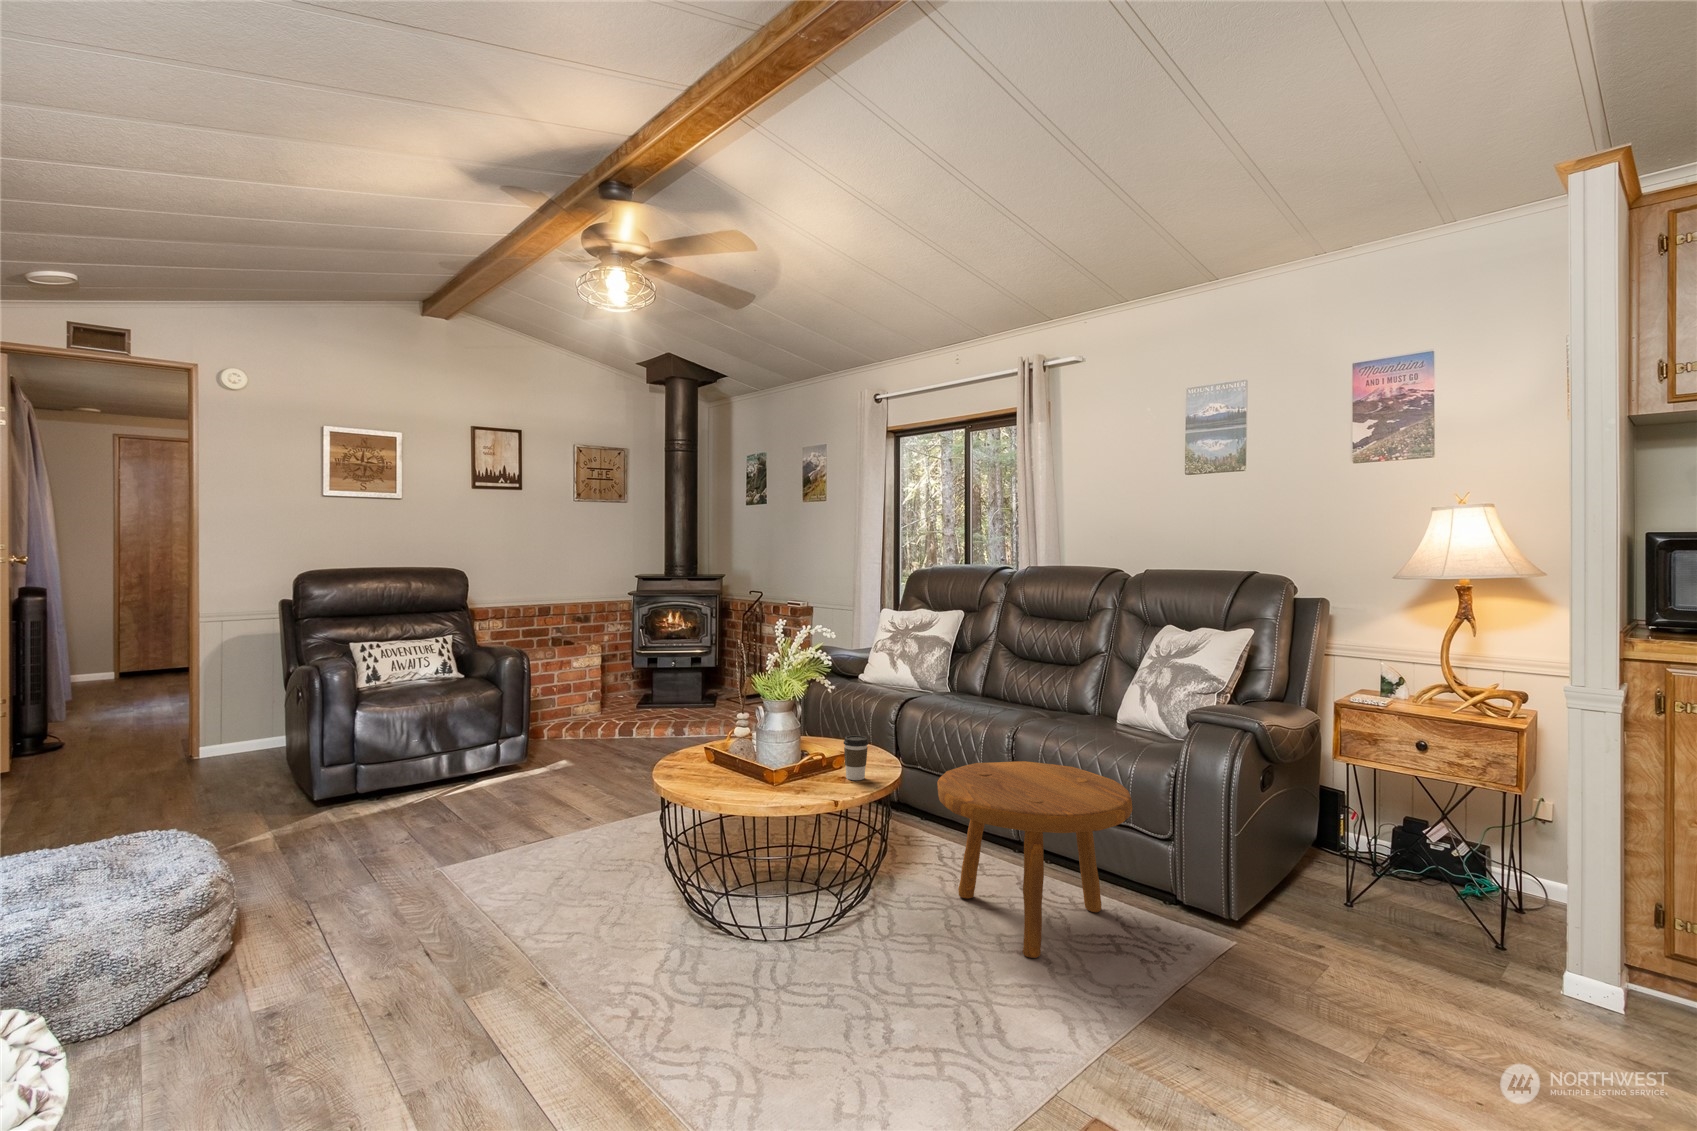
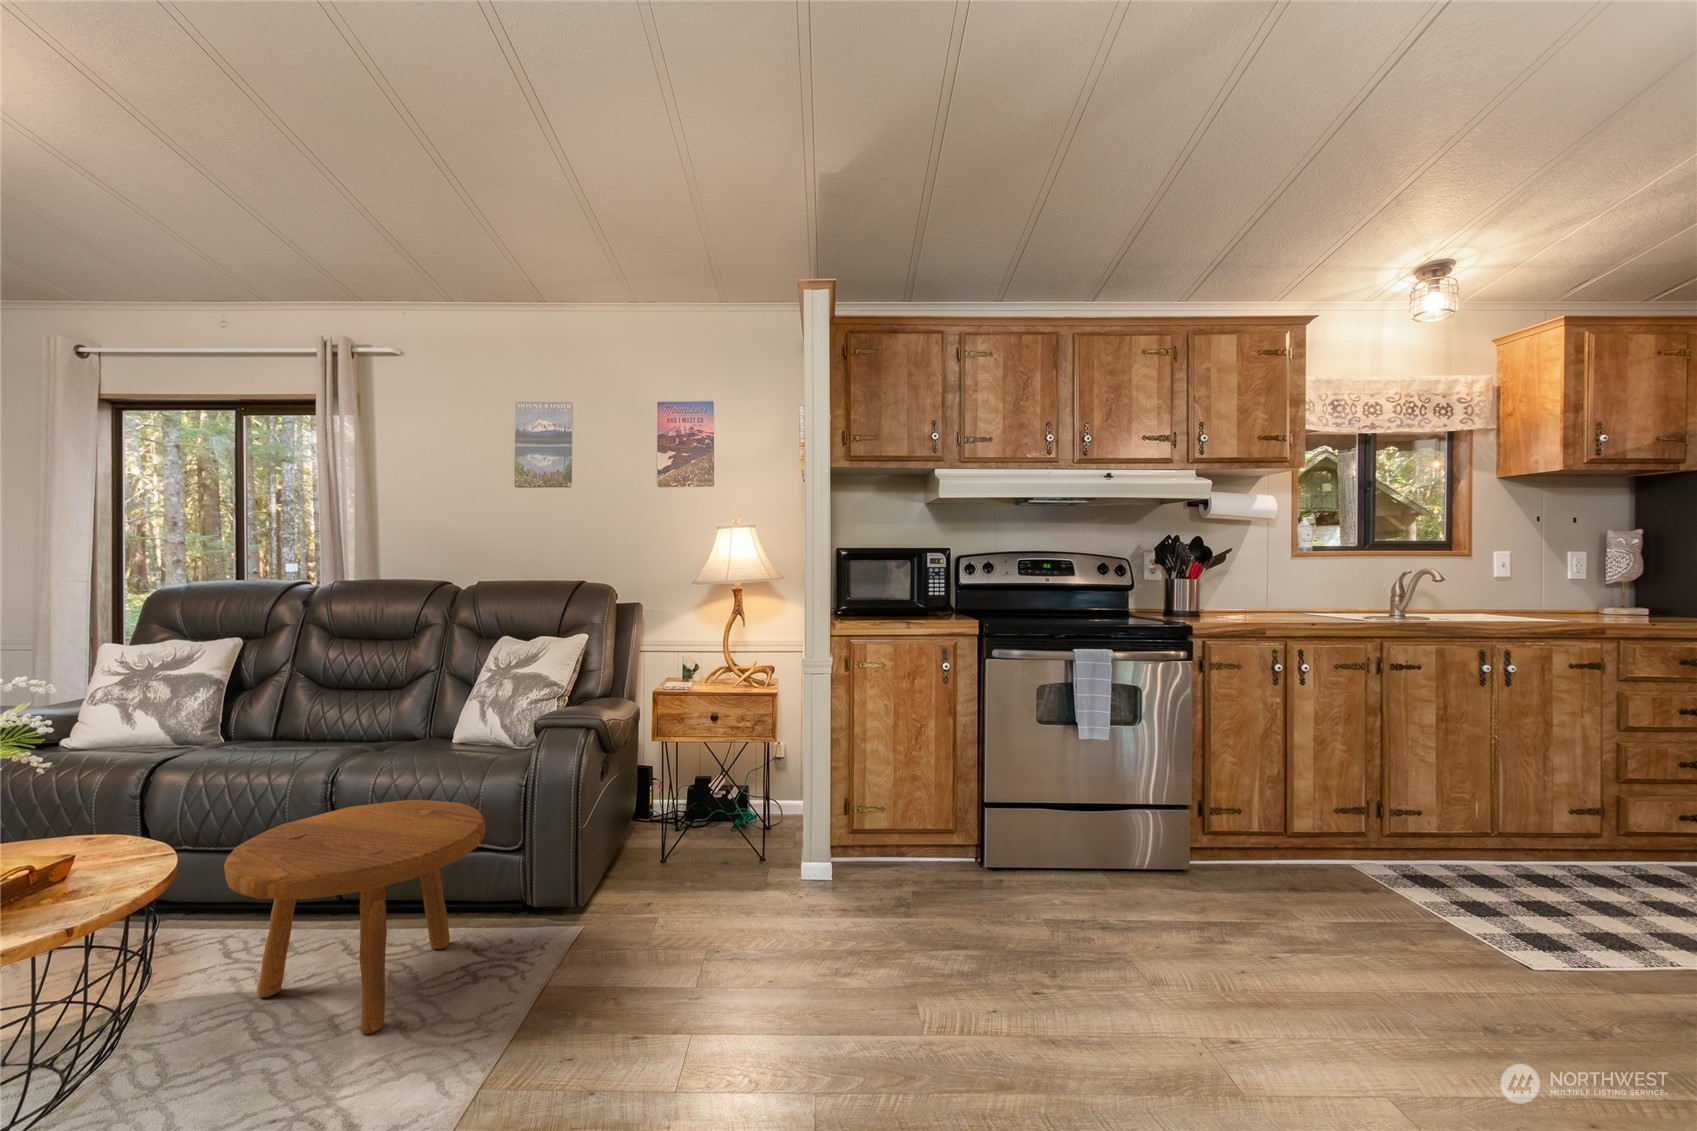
coffee cup: present [844,735,868,780] -> none [48,834,100,904]

